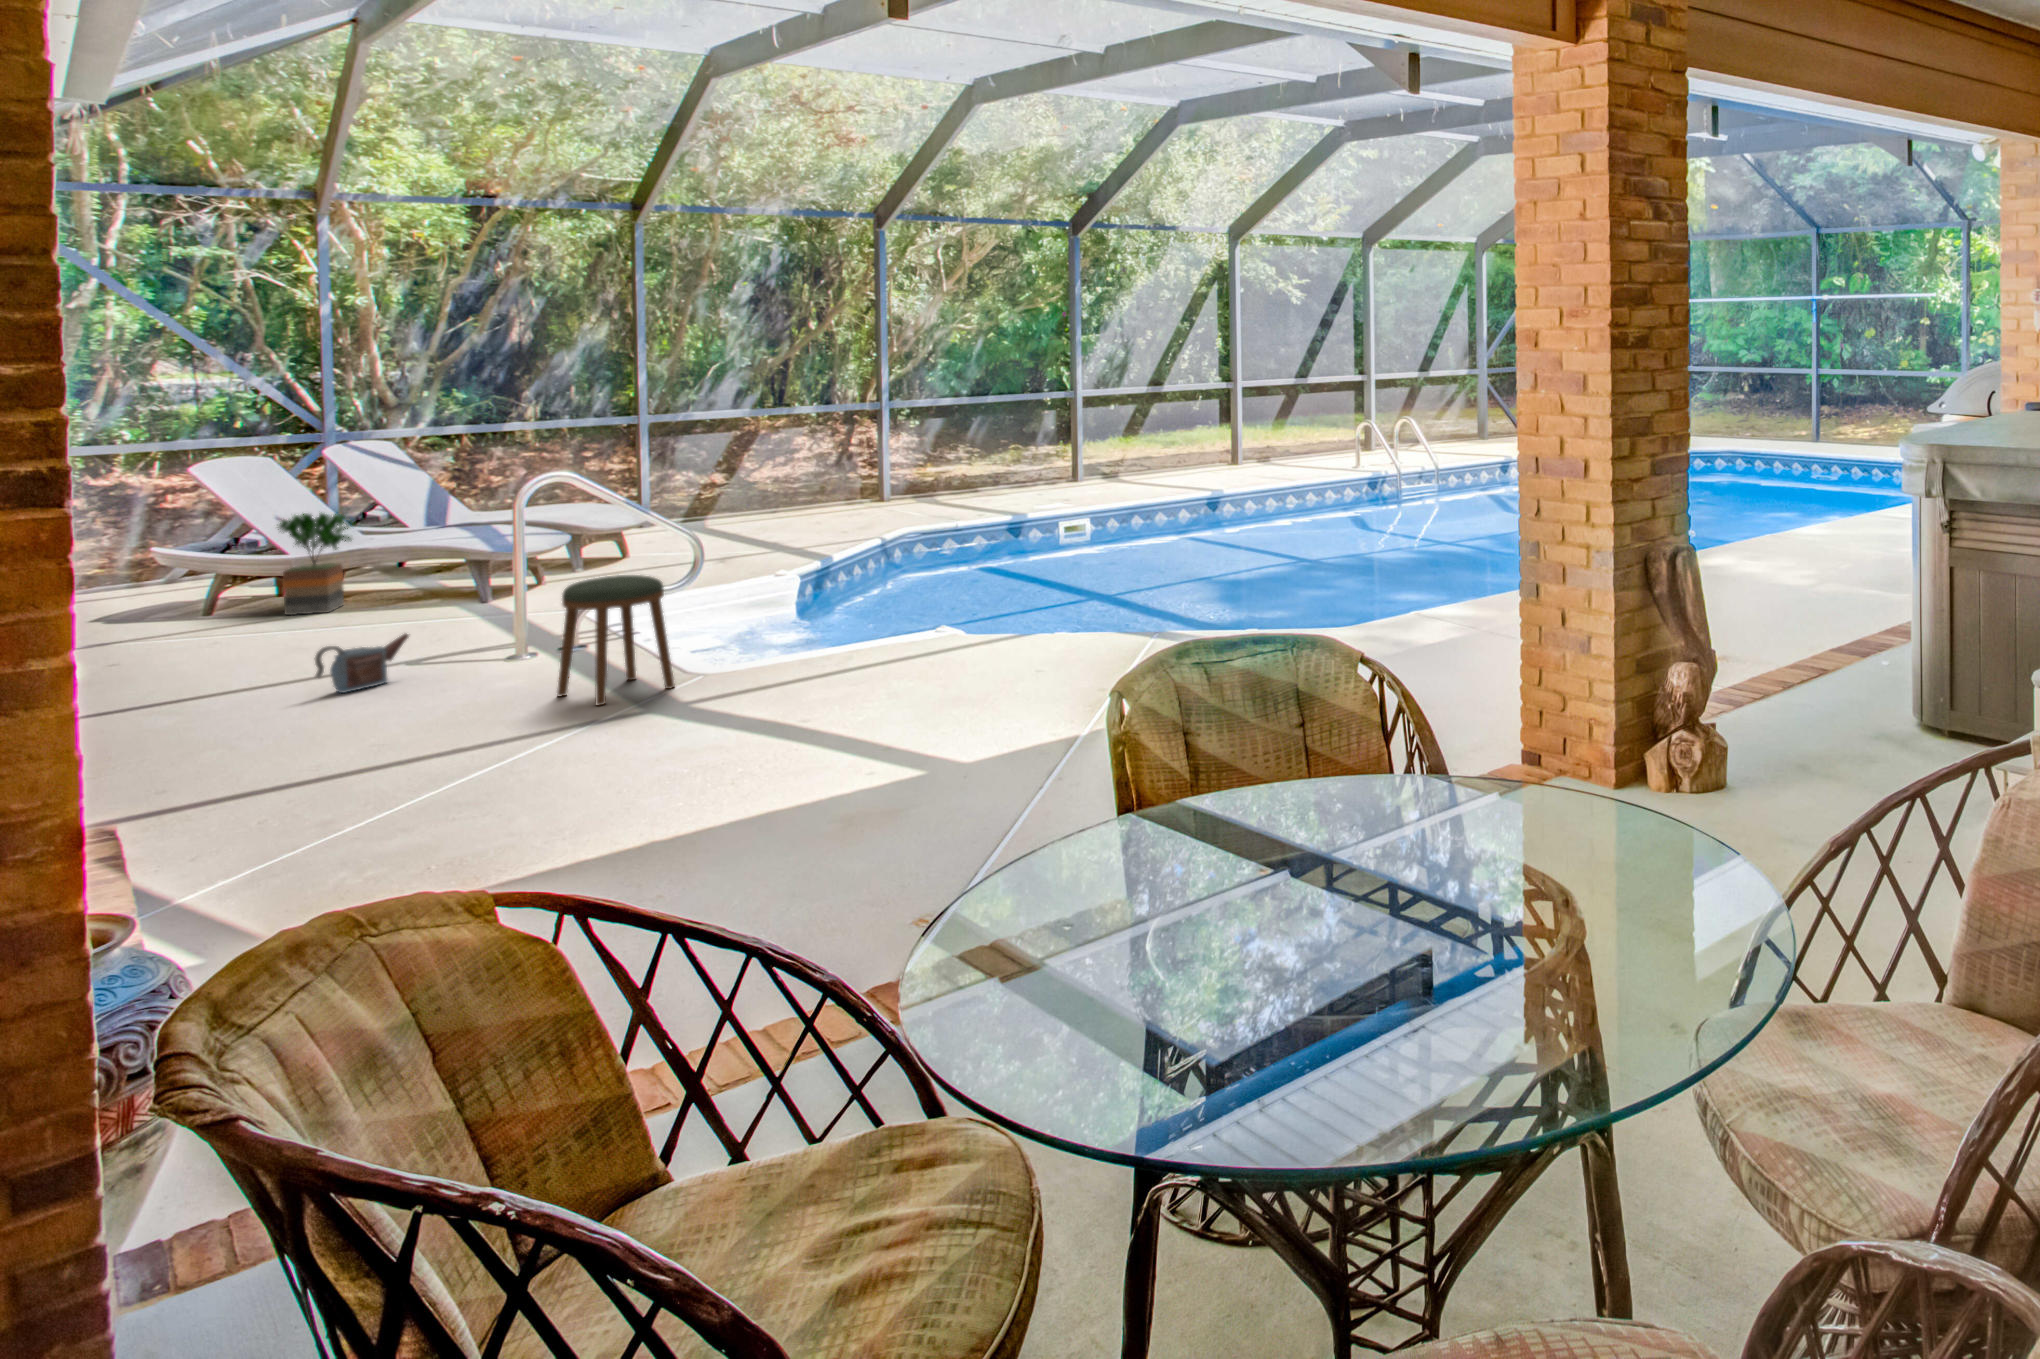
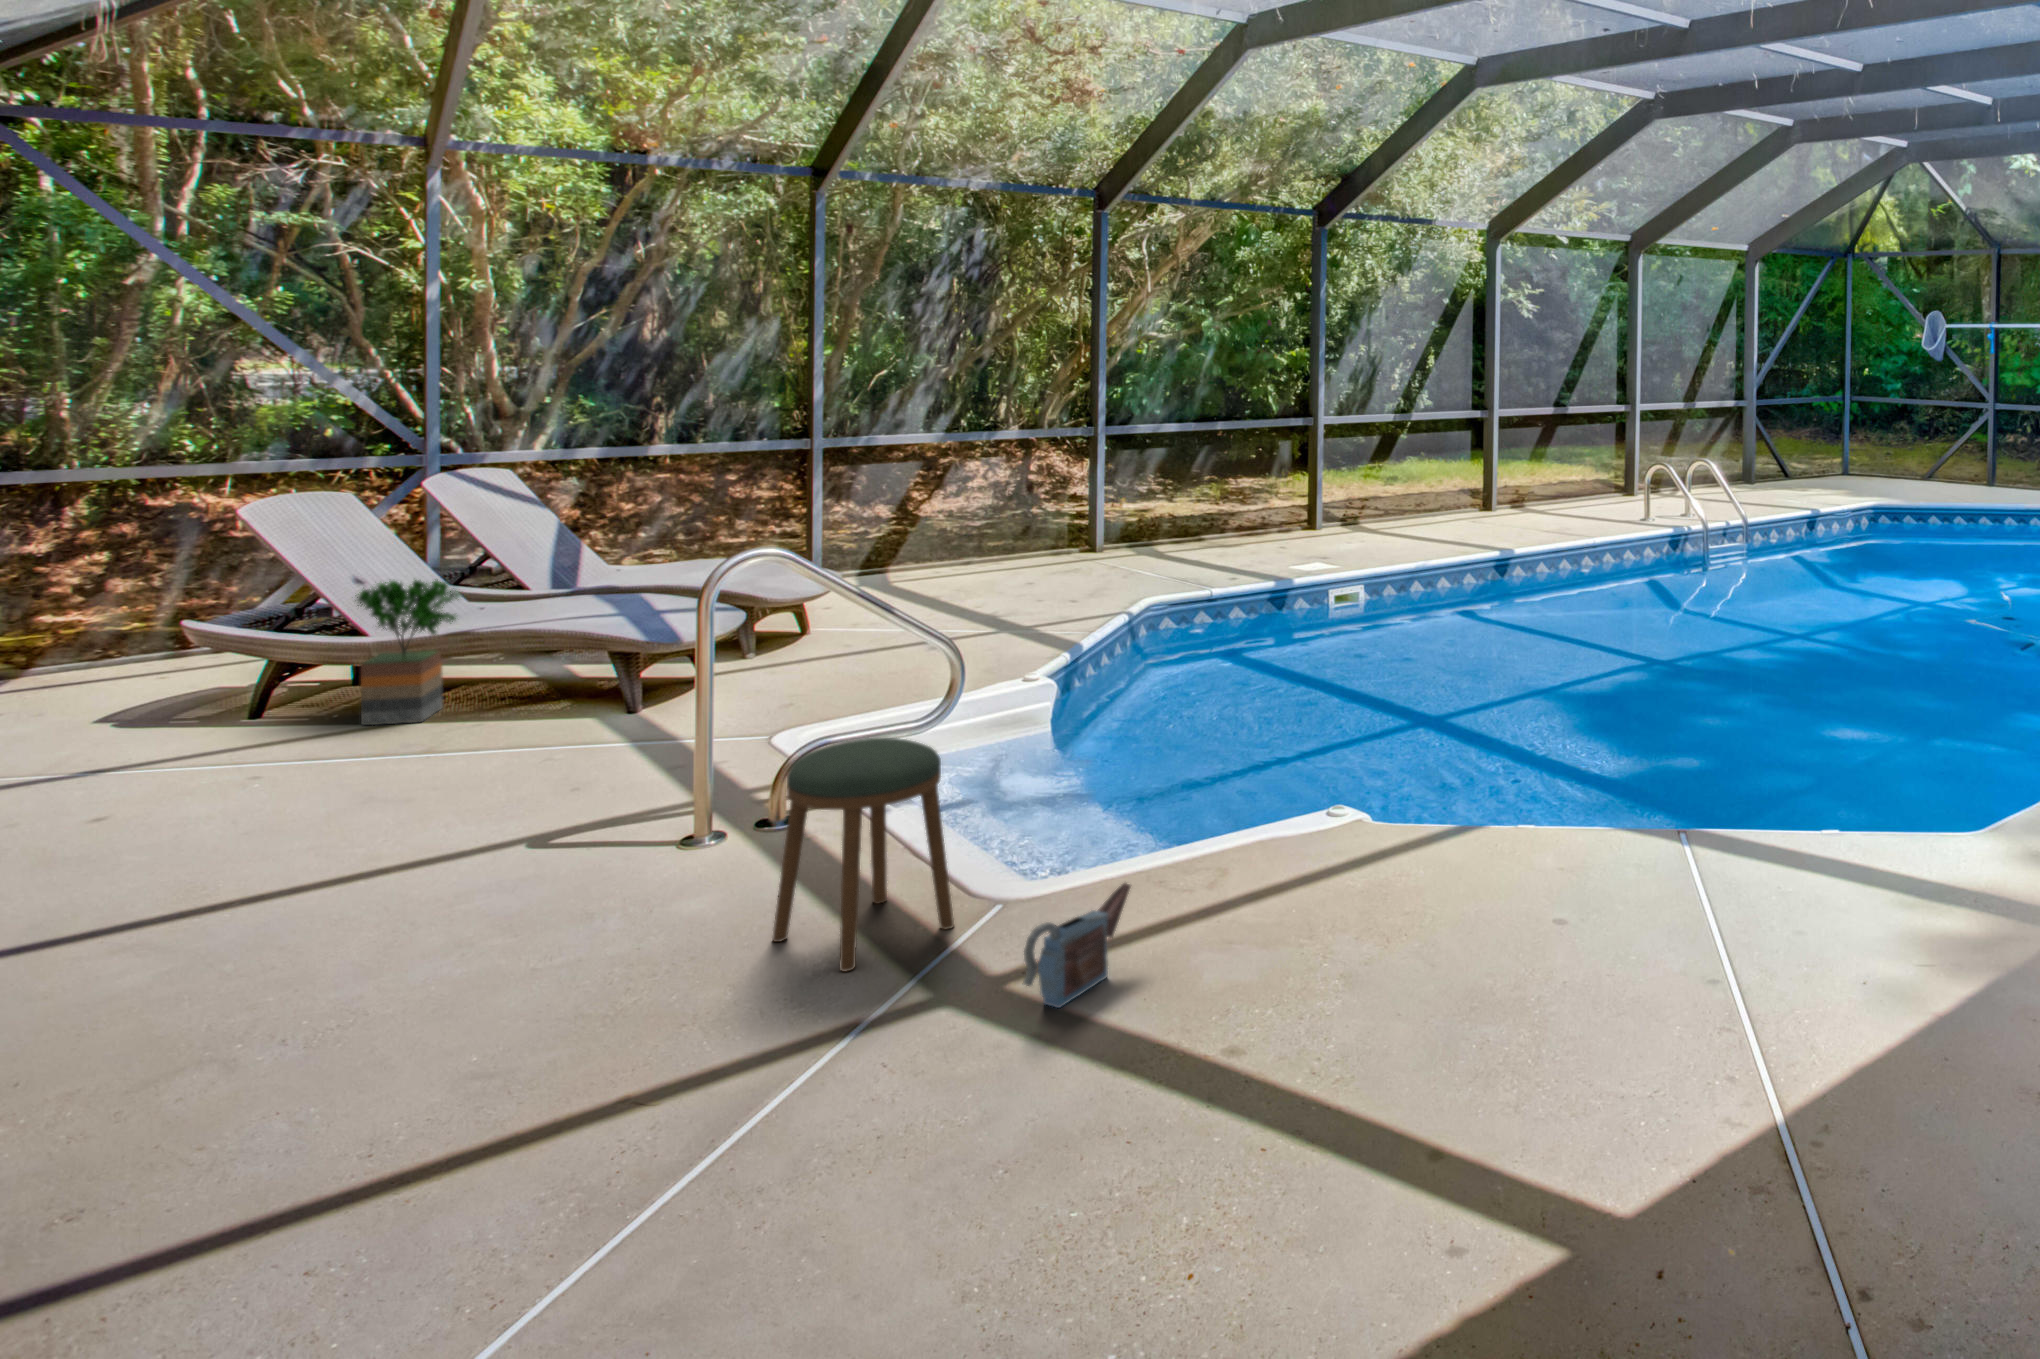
watering can: present [314,634,409,693] -> present [1022,883,1131,1008]

